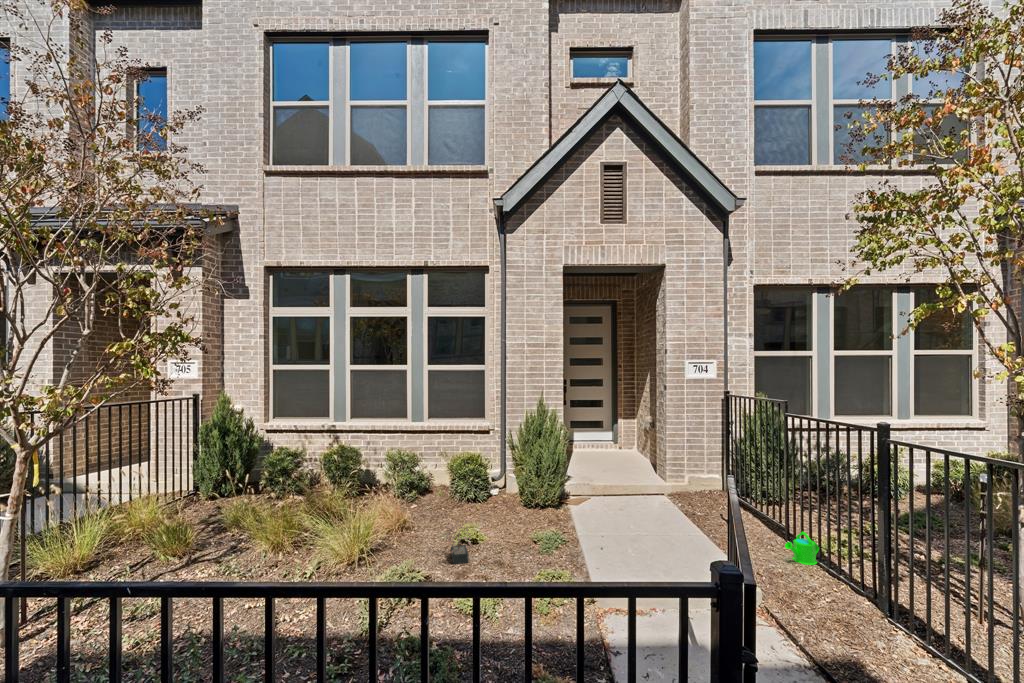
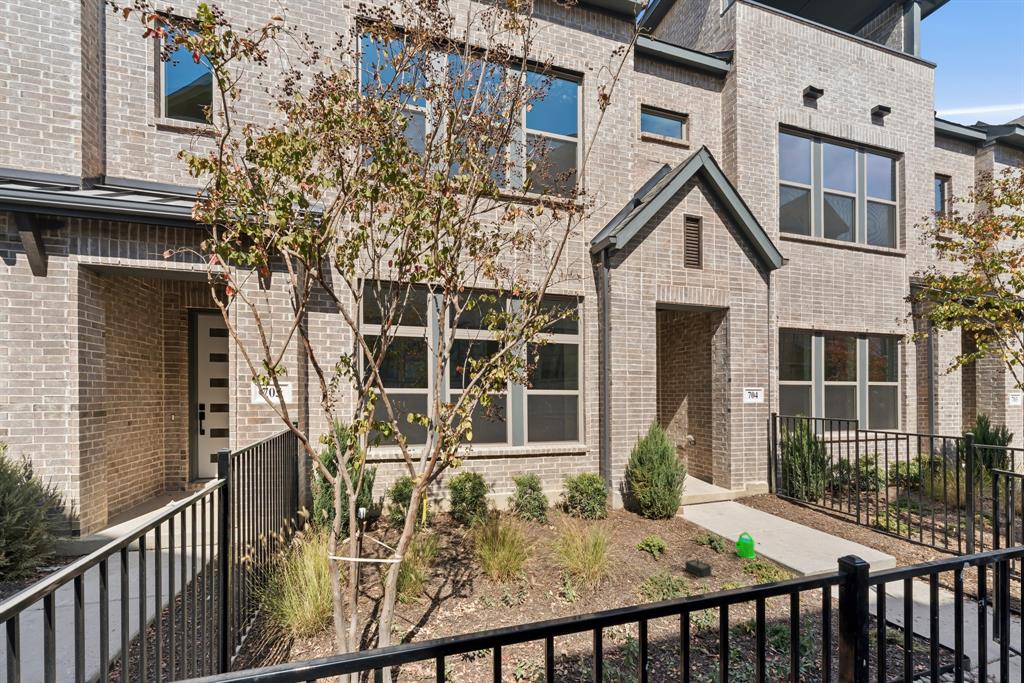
watering can: present [785,532,819,565] -> present [735,532,756,558]

